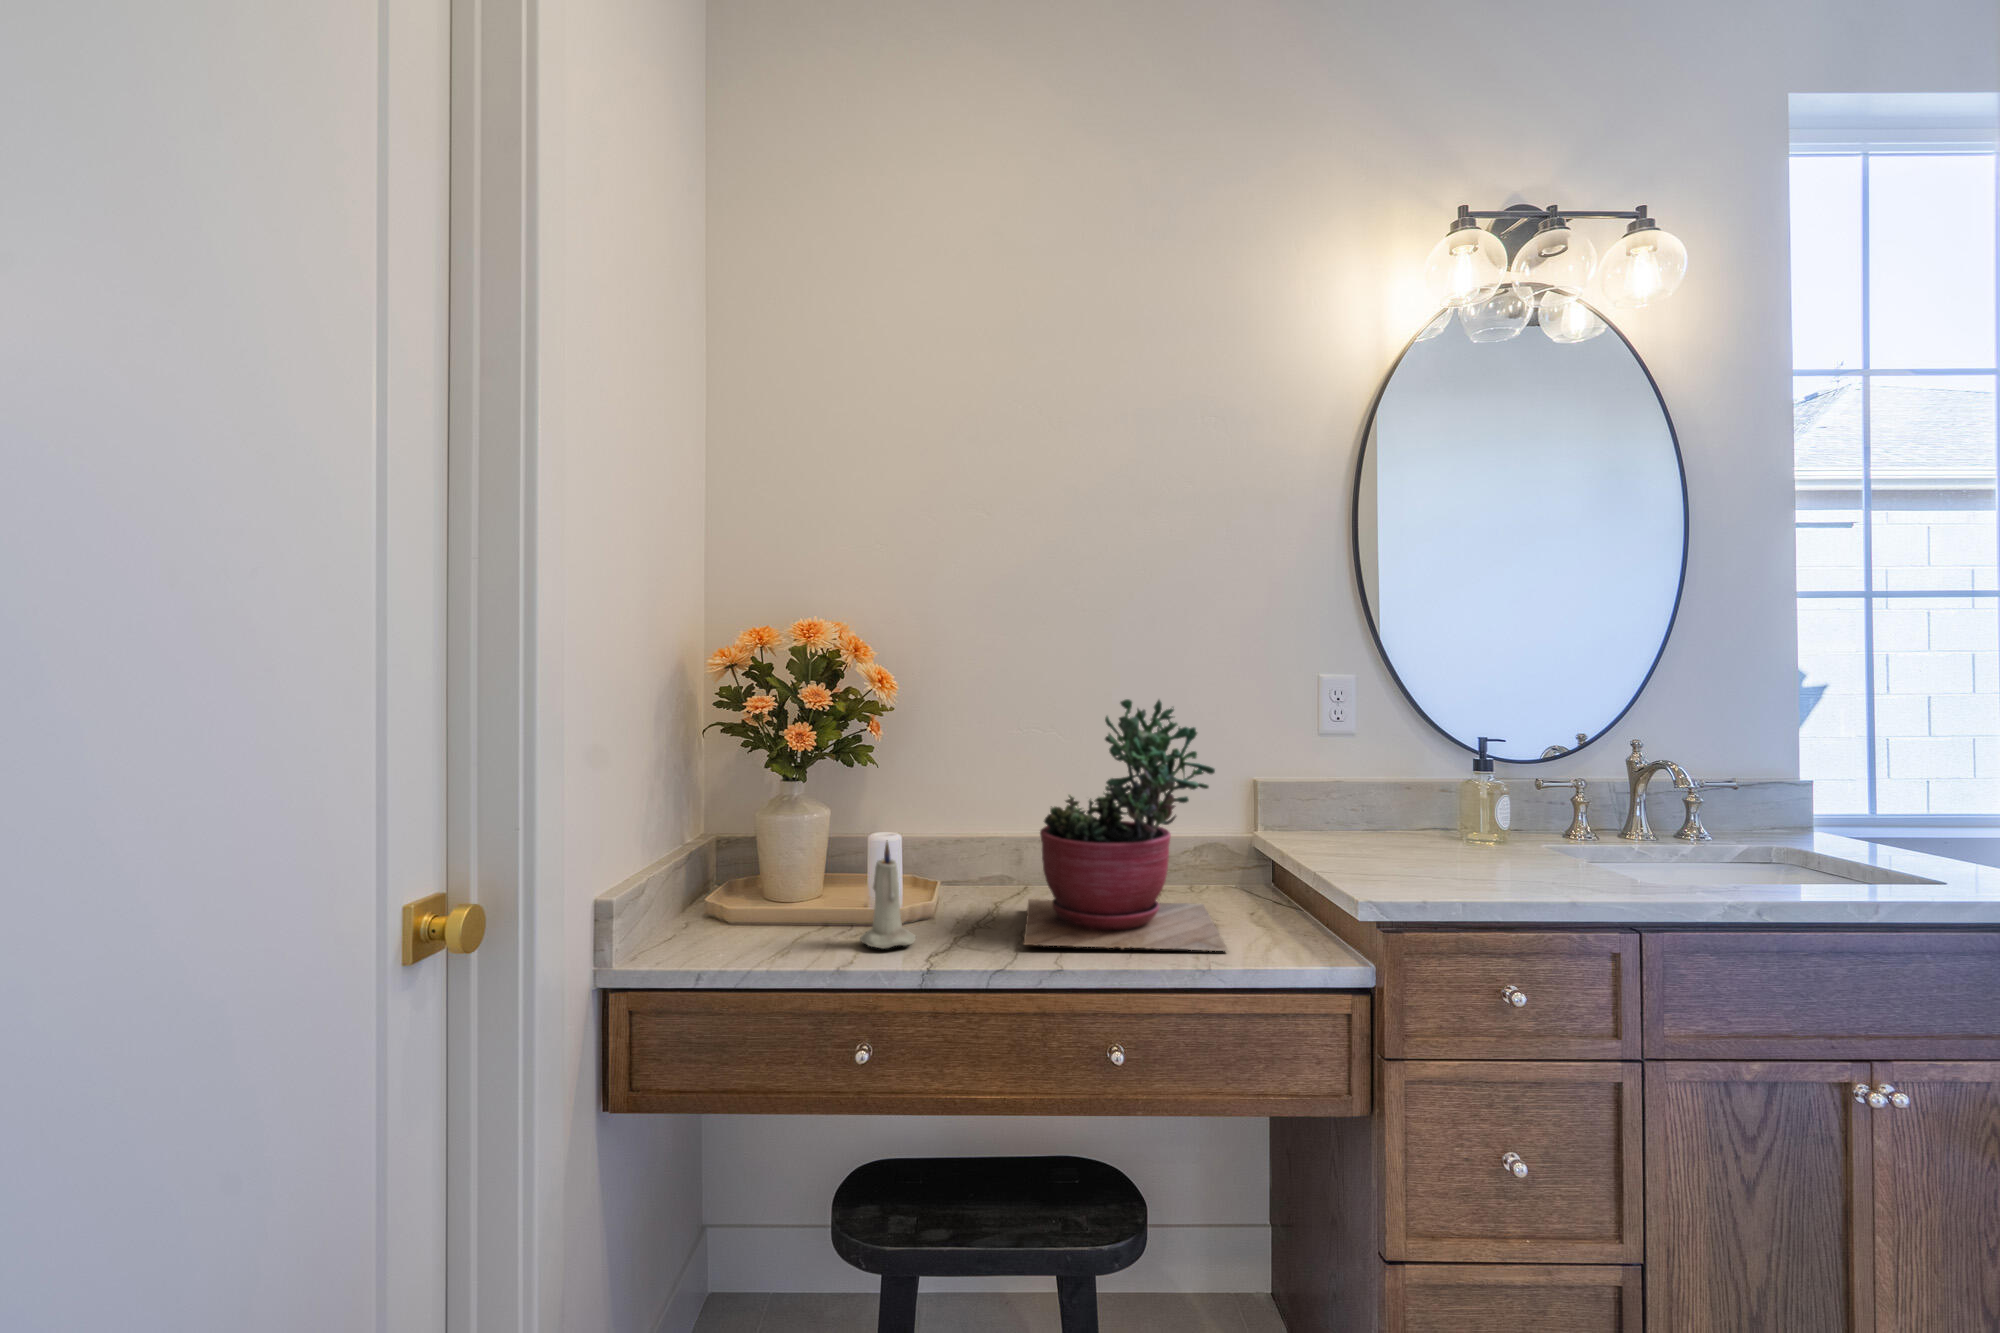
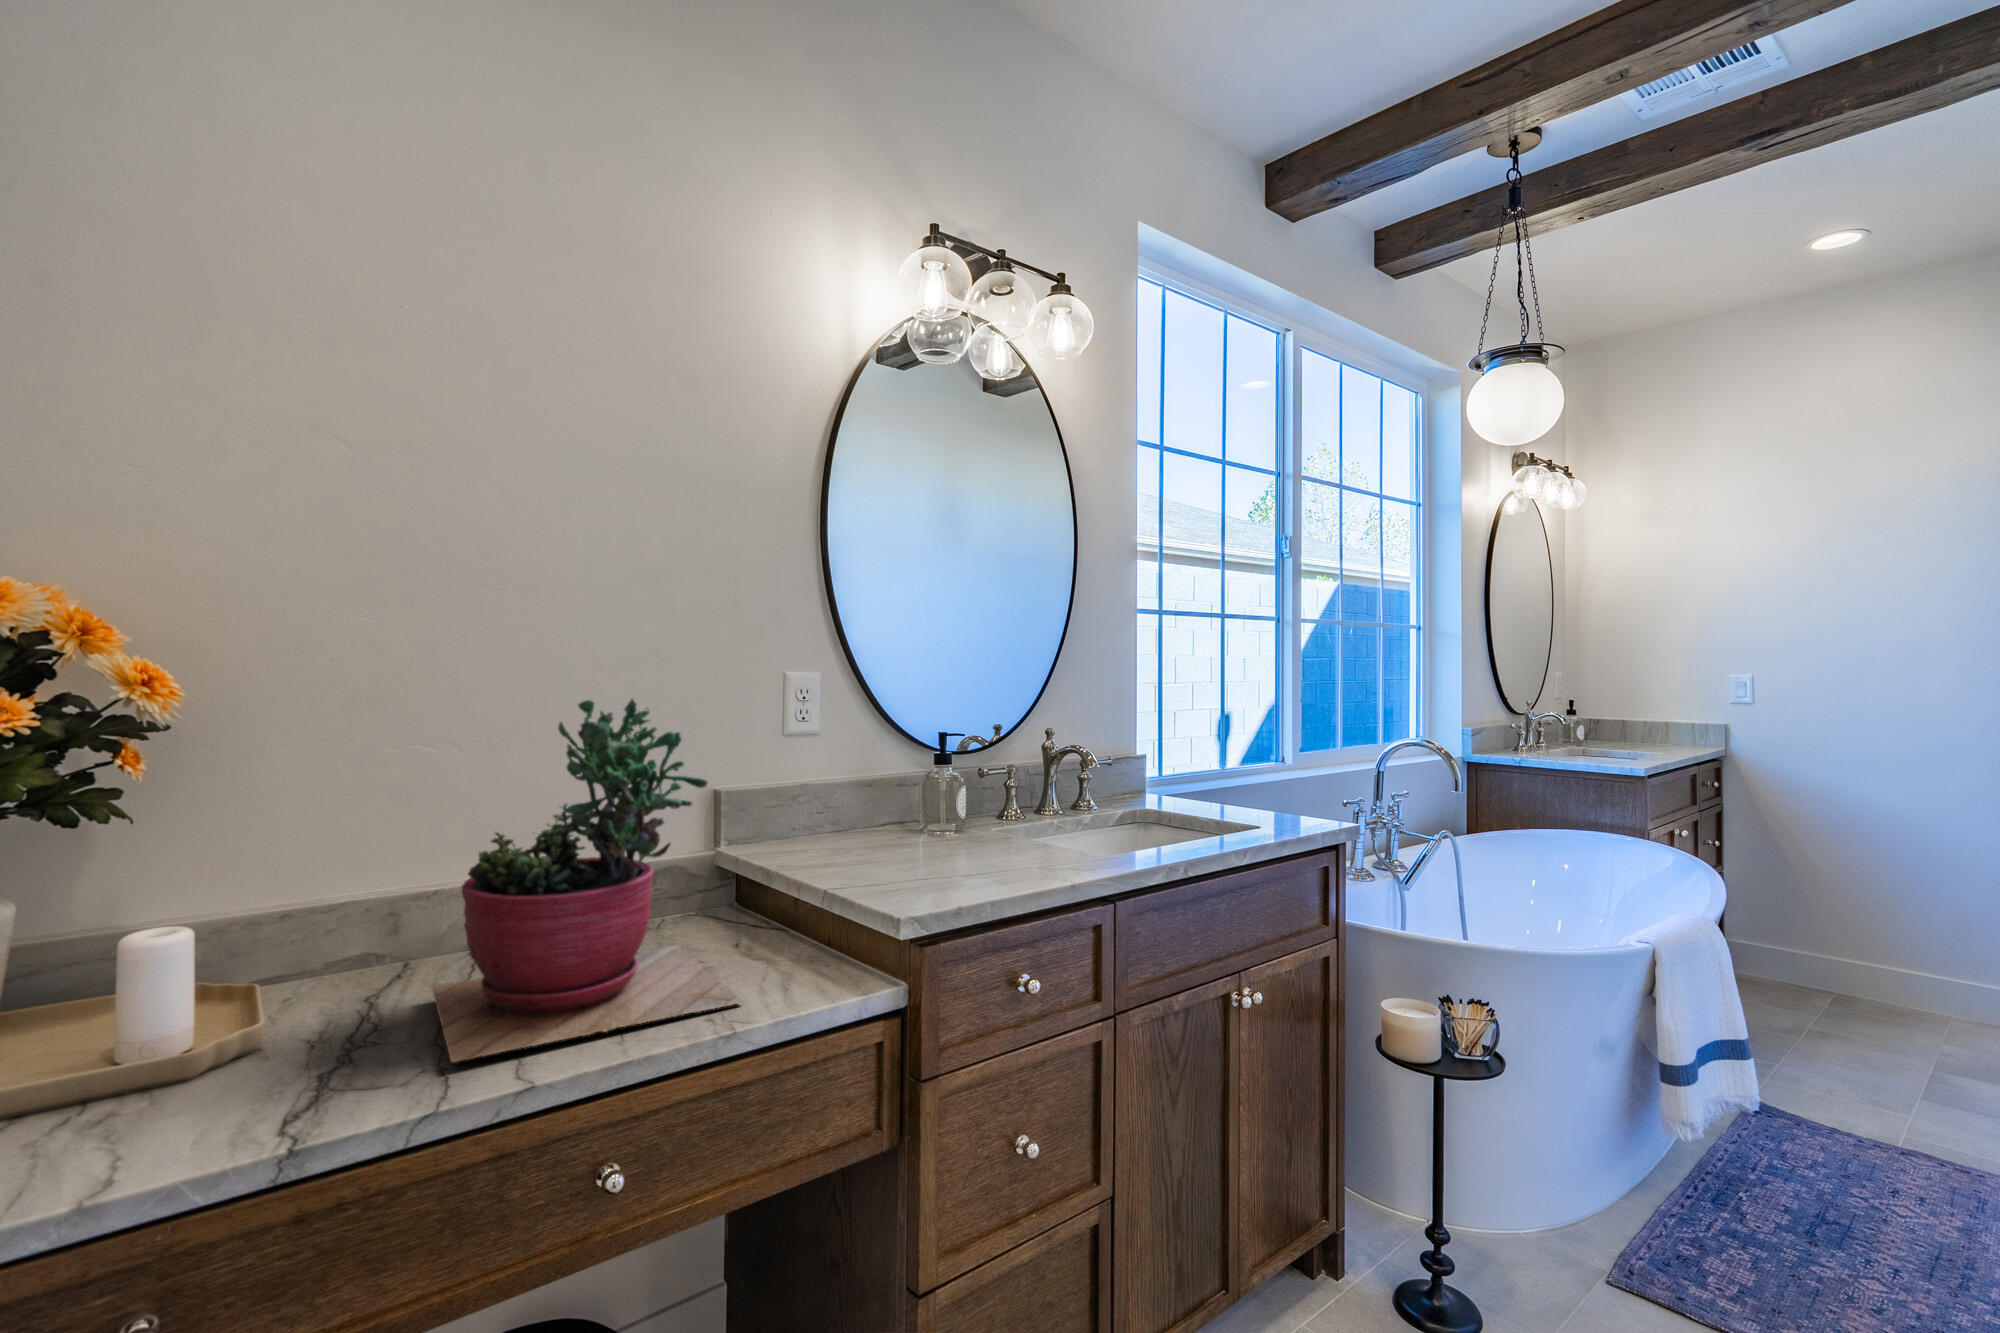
candle: present [860,842,916,949] -> none [113,944,241,1138]

